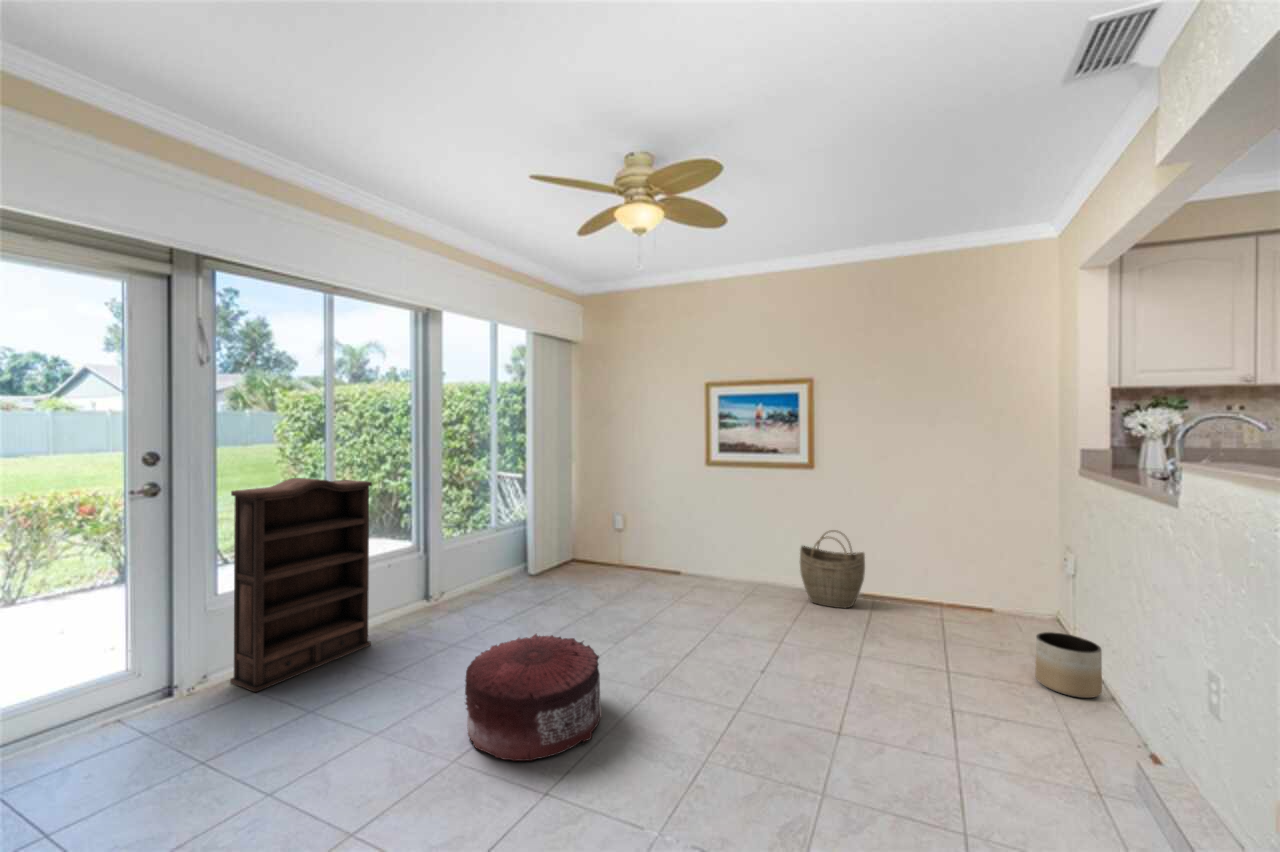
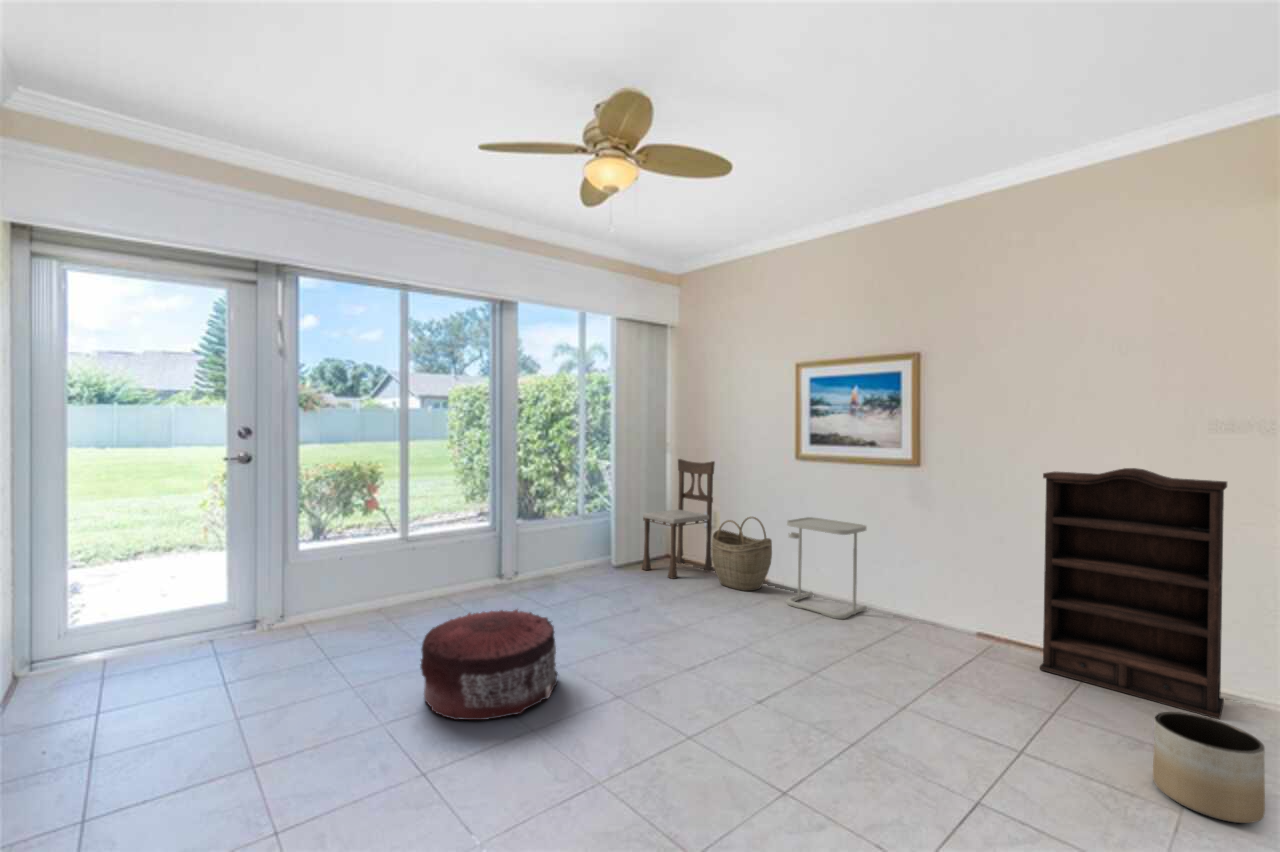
dining chair: none [561,467,626,580] -> present [642,459,715,579]
bookshelf: present [230,478,372,692] -> present [1040,468,1227,719]
side table: none [707,514,773,598] -> present [787,517,867,619]
woven basket: present [800,530,865,608] -> present [711,517,772,591]

